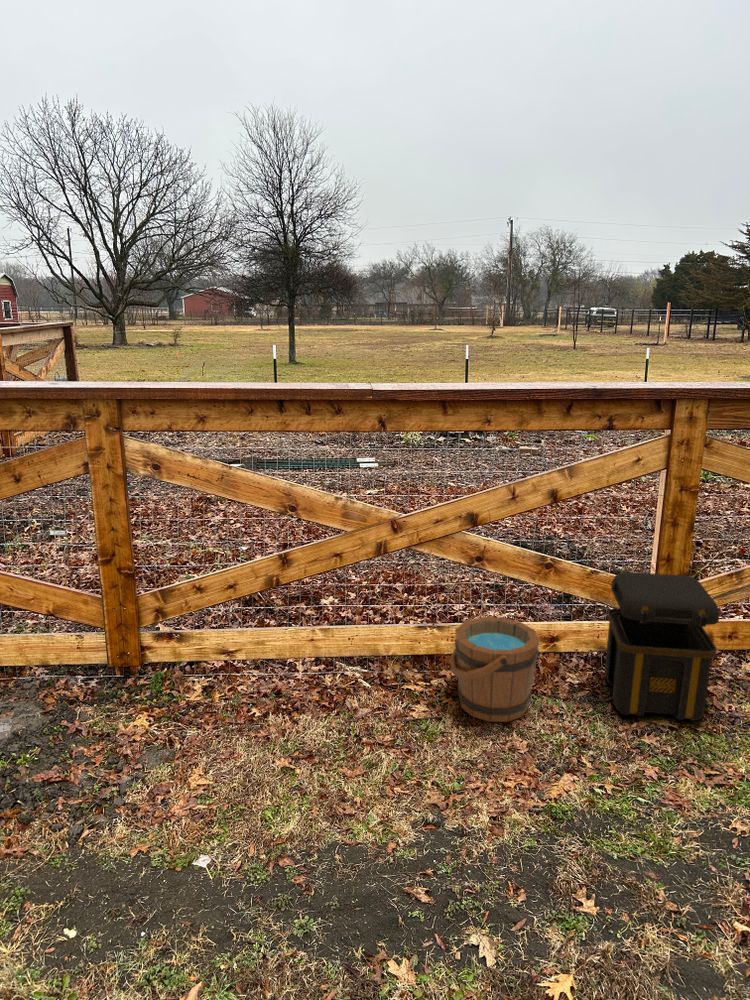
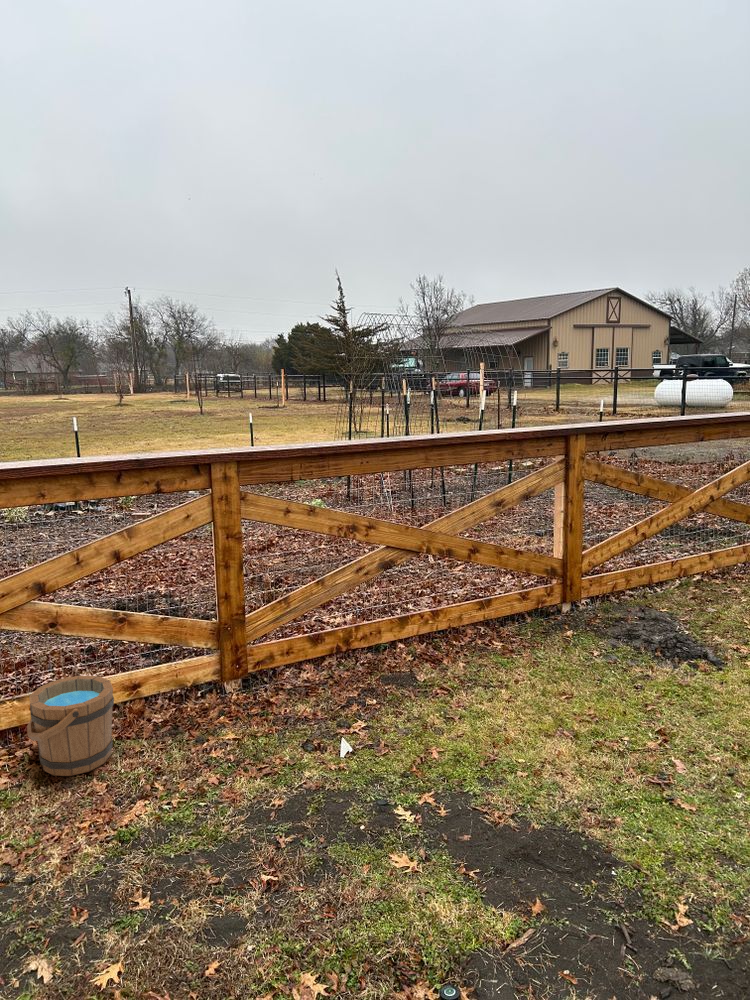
toolbox: present [605,572,719,721] -> none [179,609,264,738]

